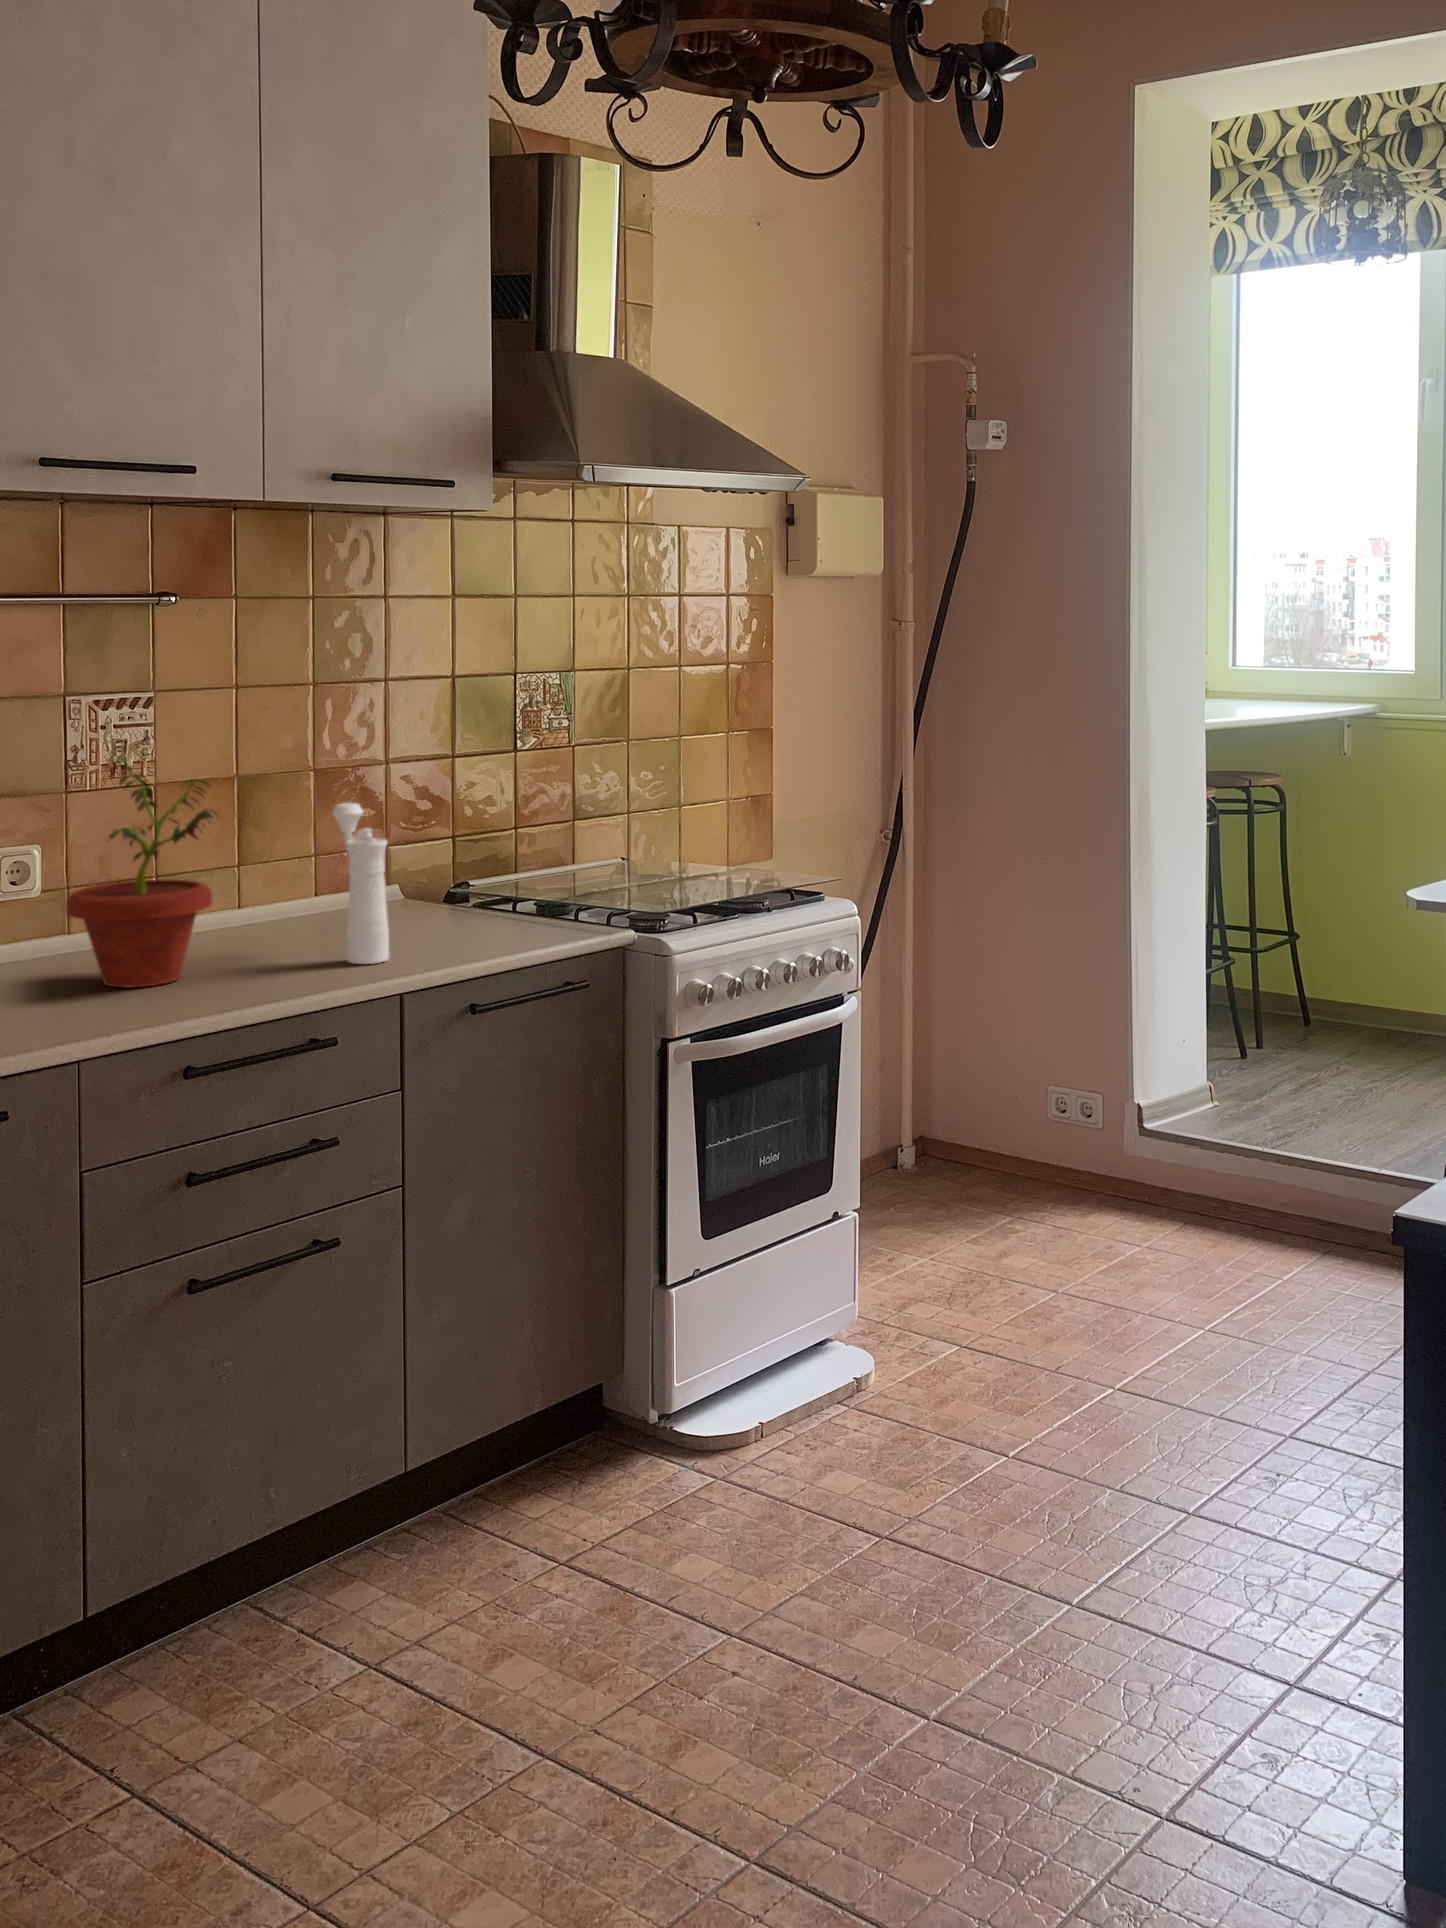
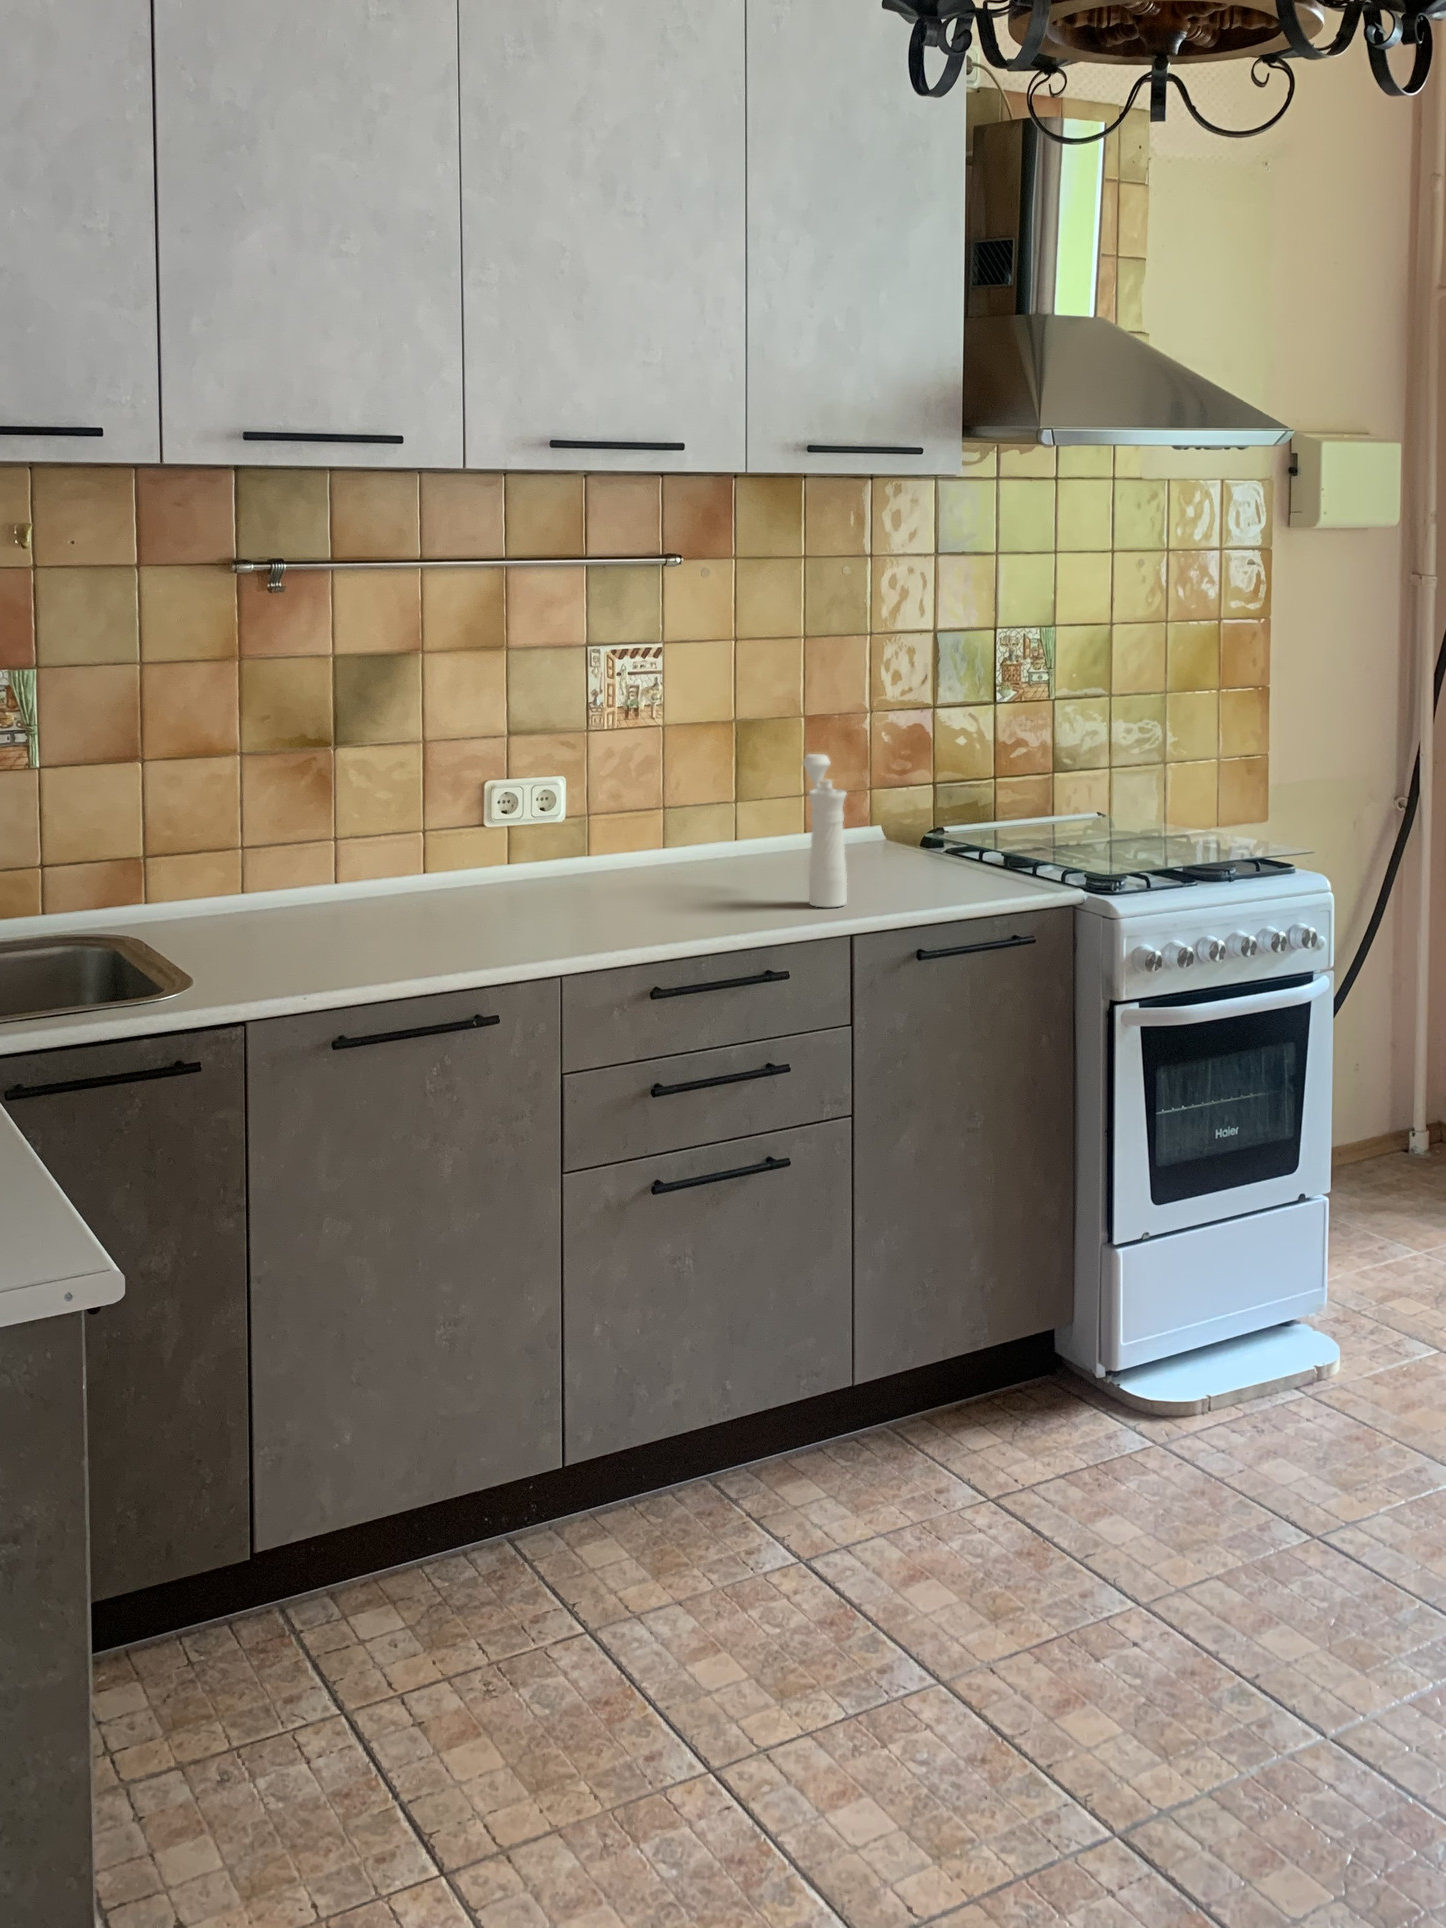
potted plant: present [66,766,217,988] -> none [568,713,696,914]

